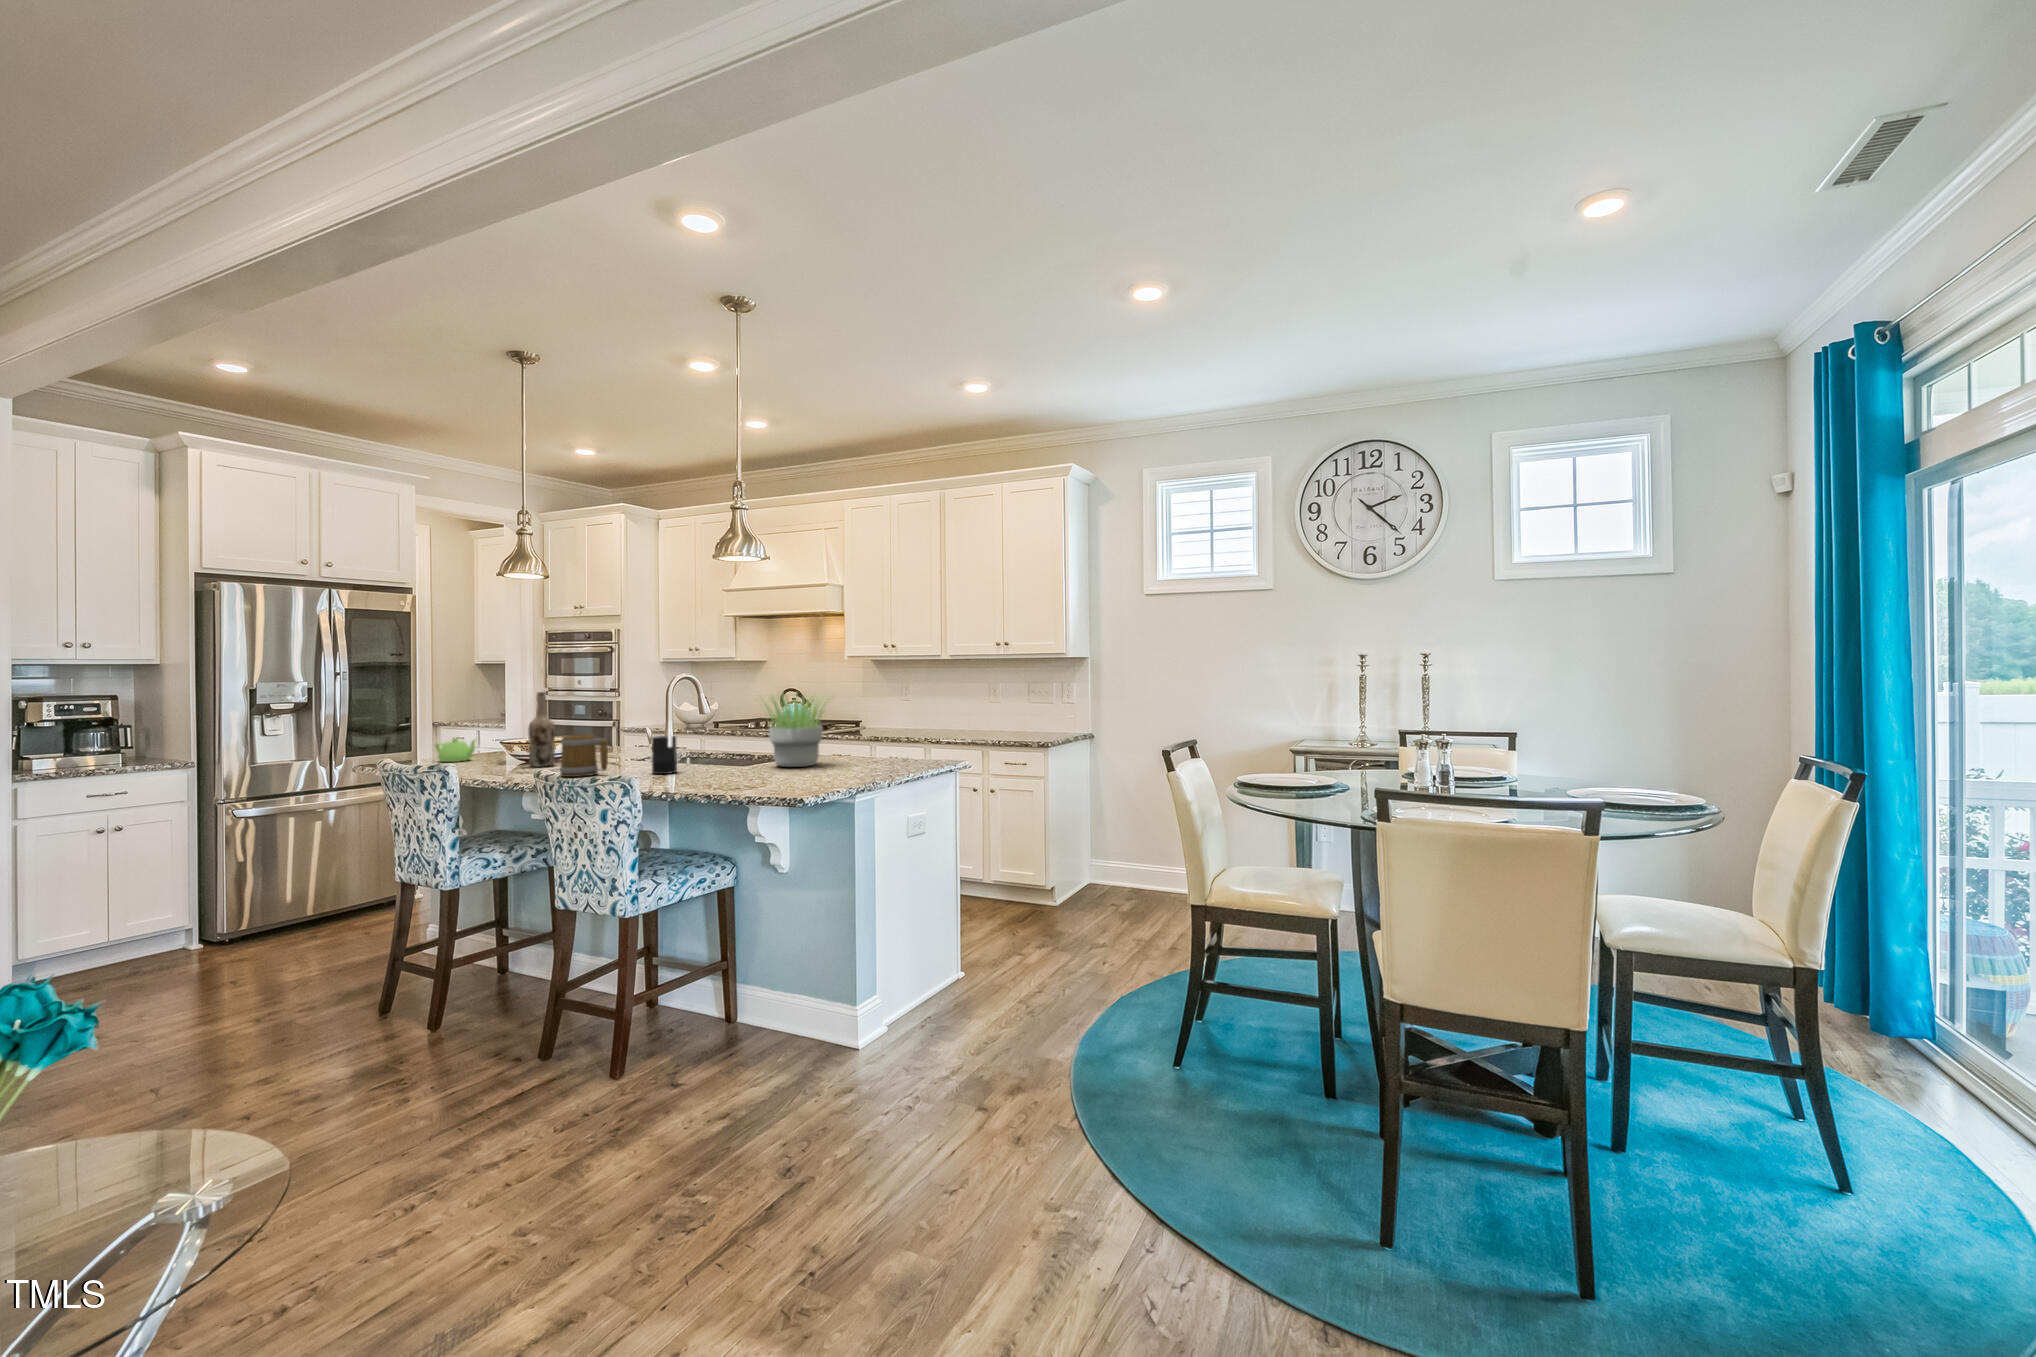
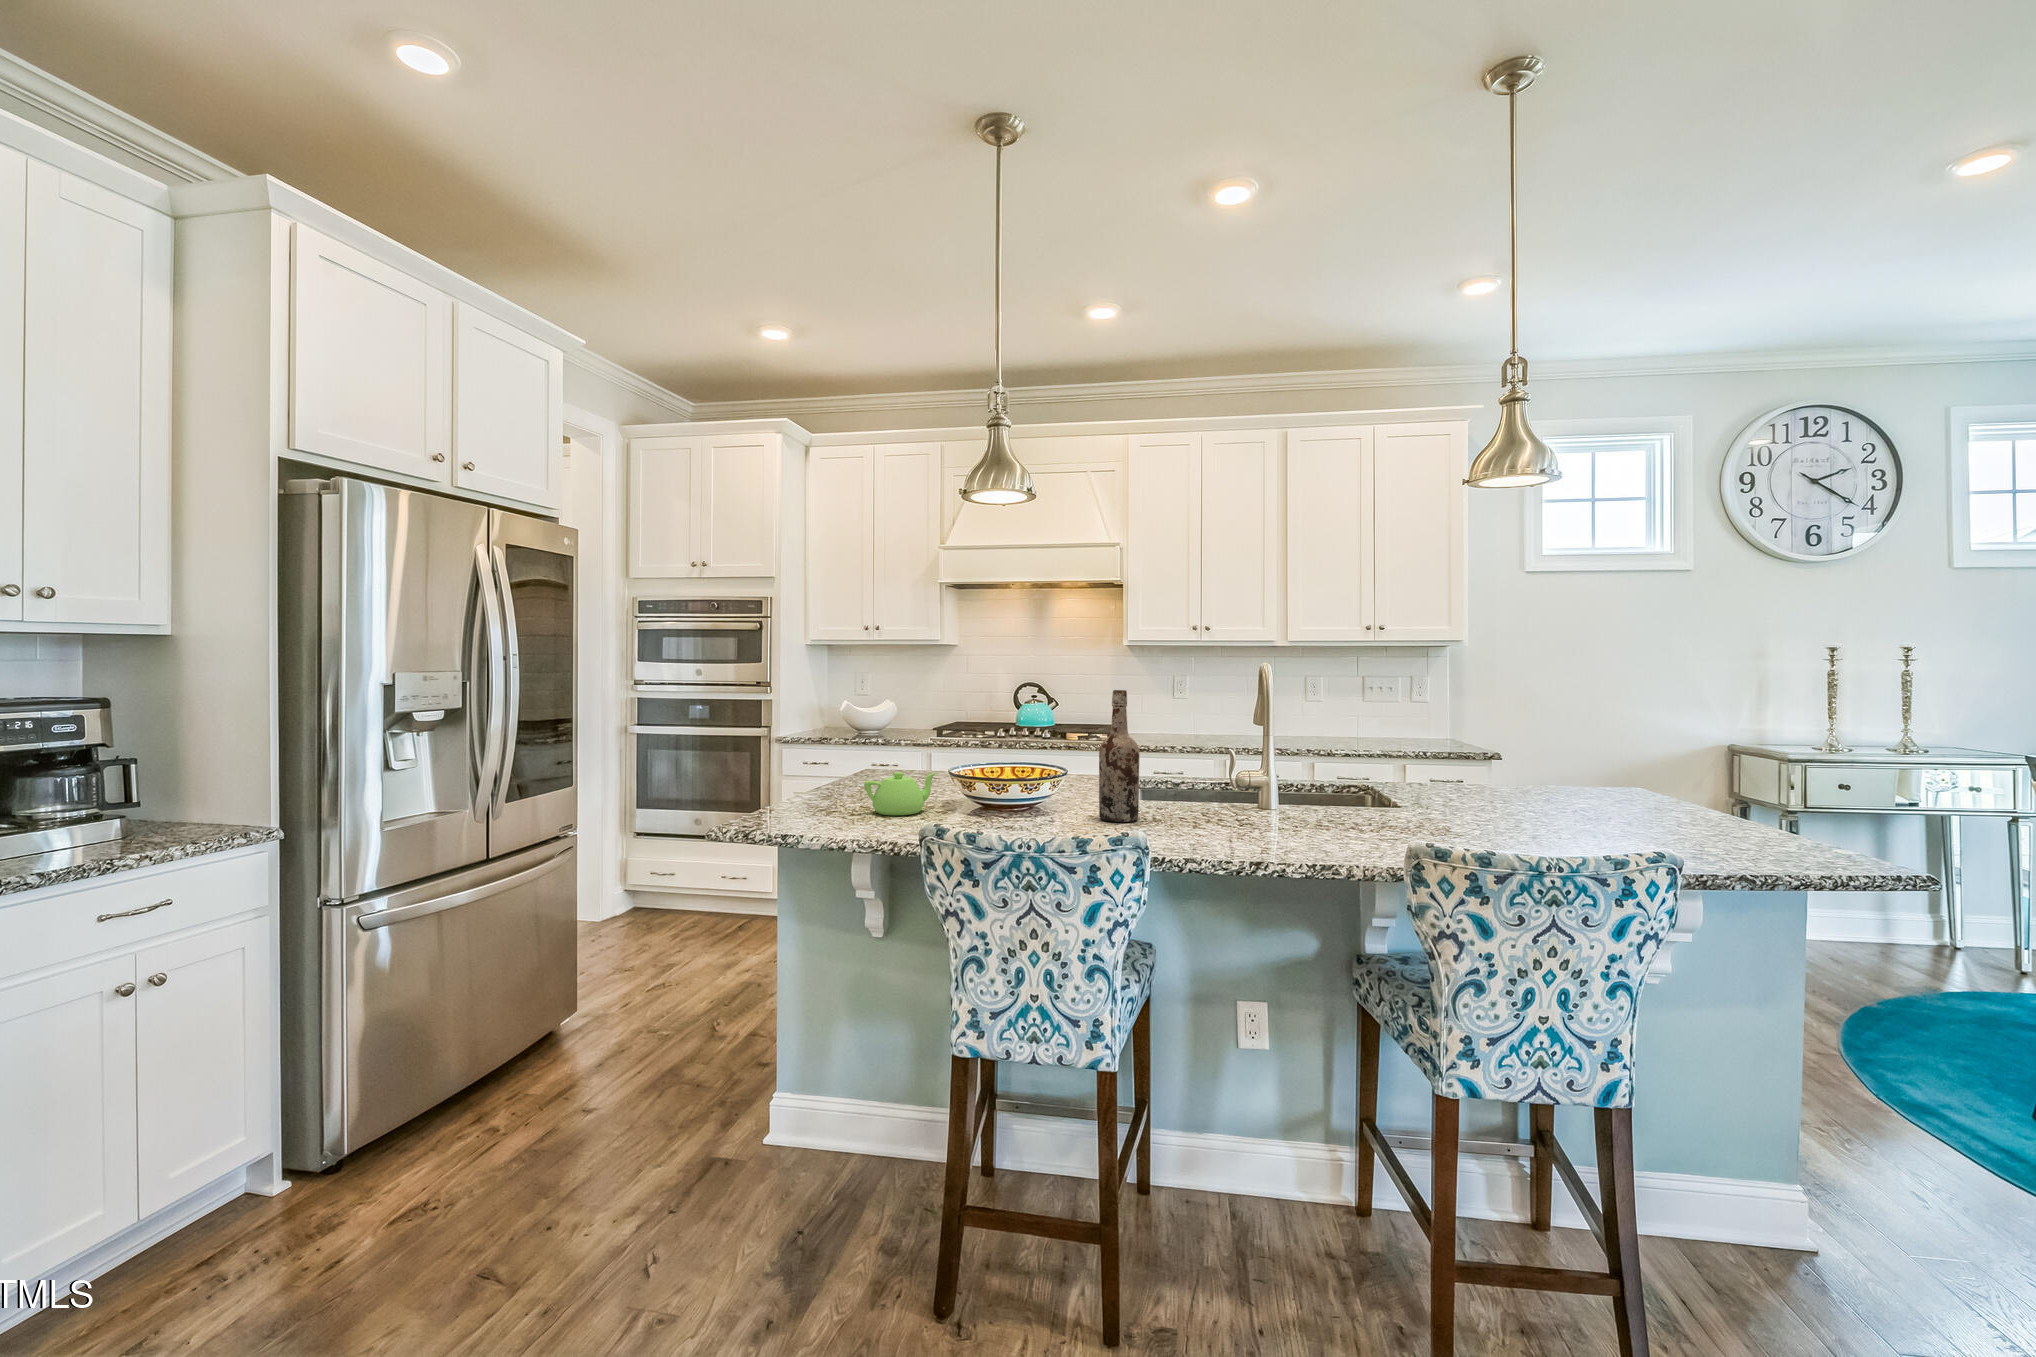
potted plant: present [758,695,831,767] -> none [1445,689,1601,811]
mug: present [560,734,608,777] -> none [1273,765,1353,844]
candle: present [652,735,677,774] -> none [1394,759,1438,832]

